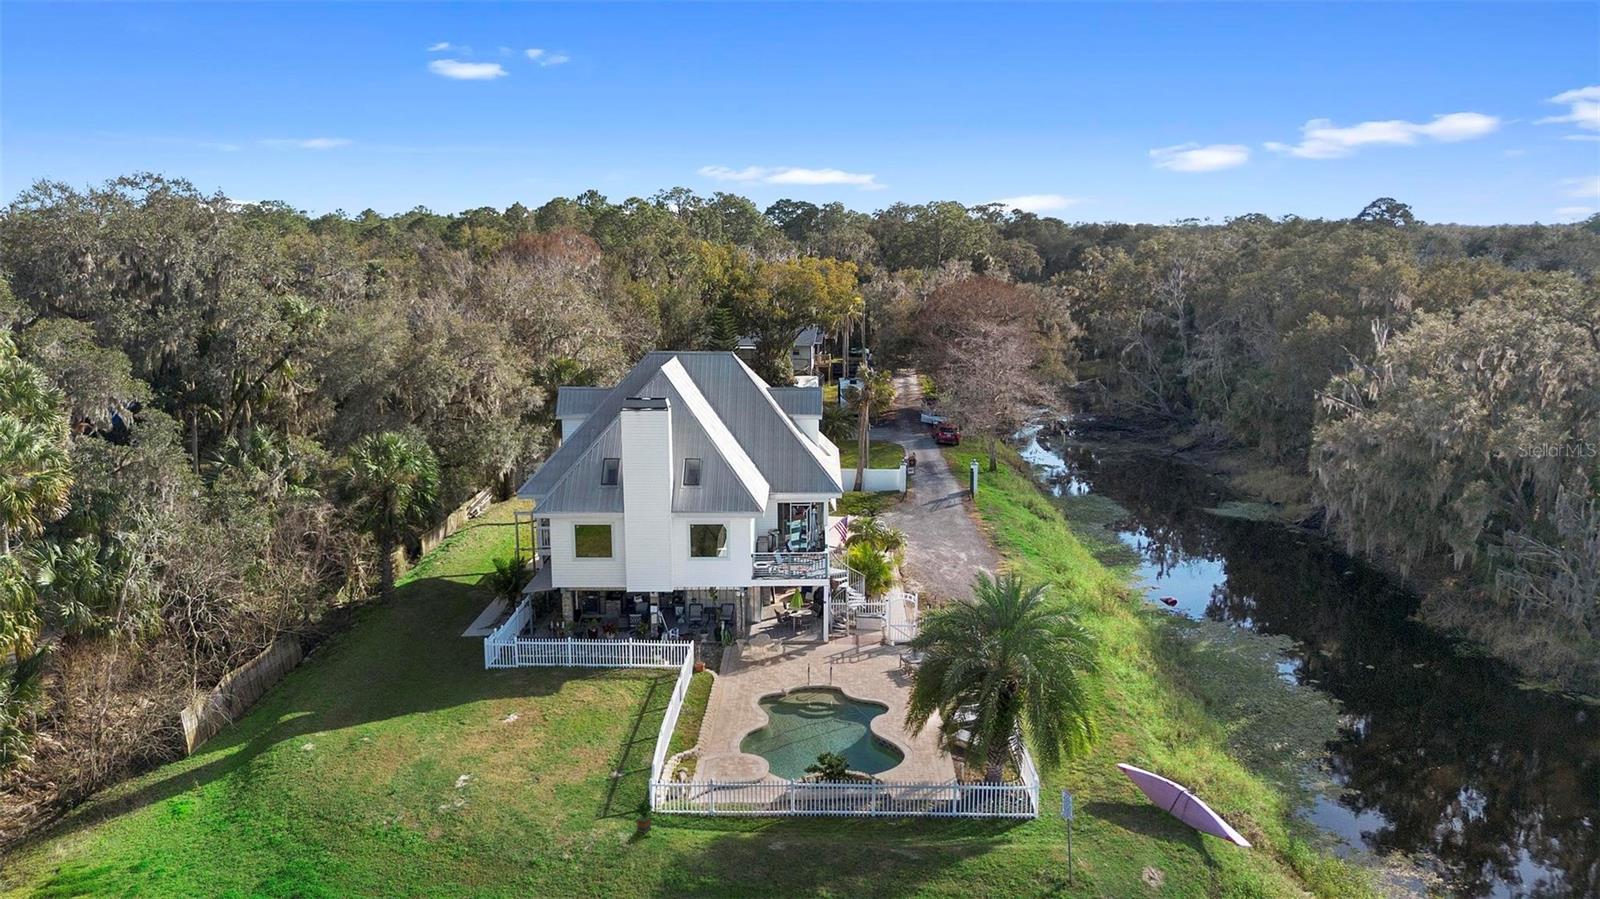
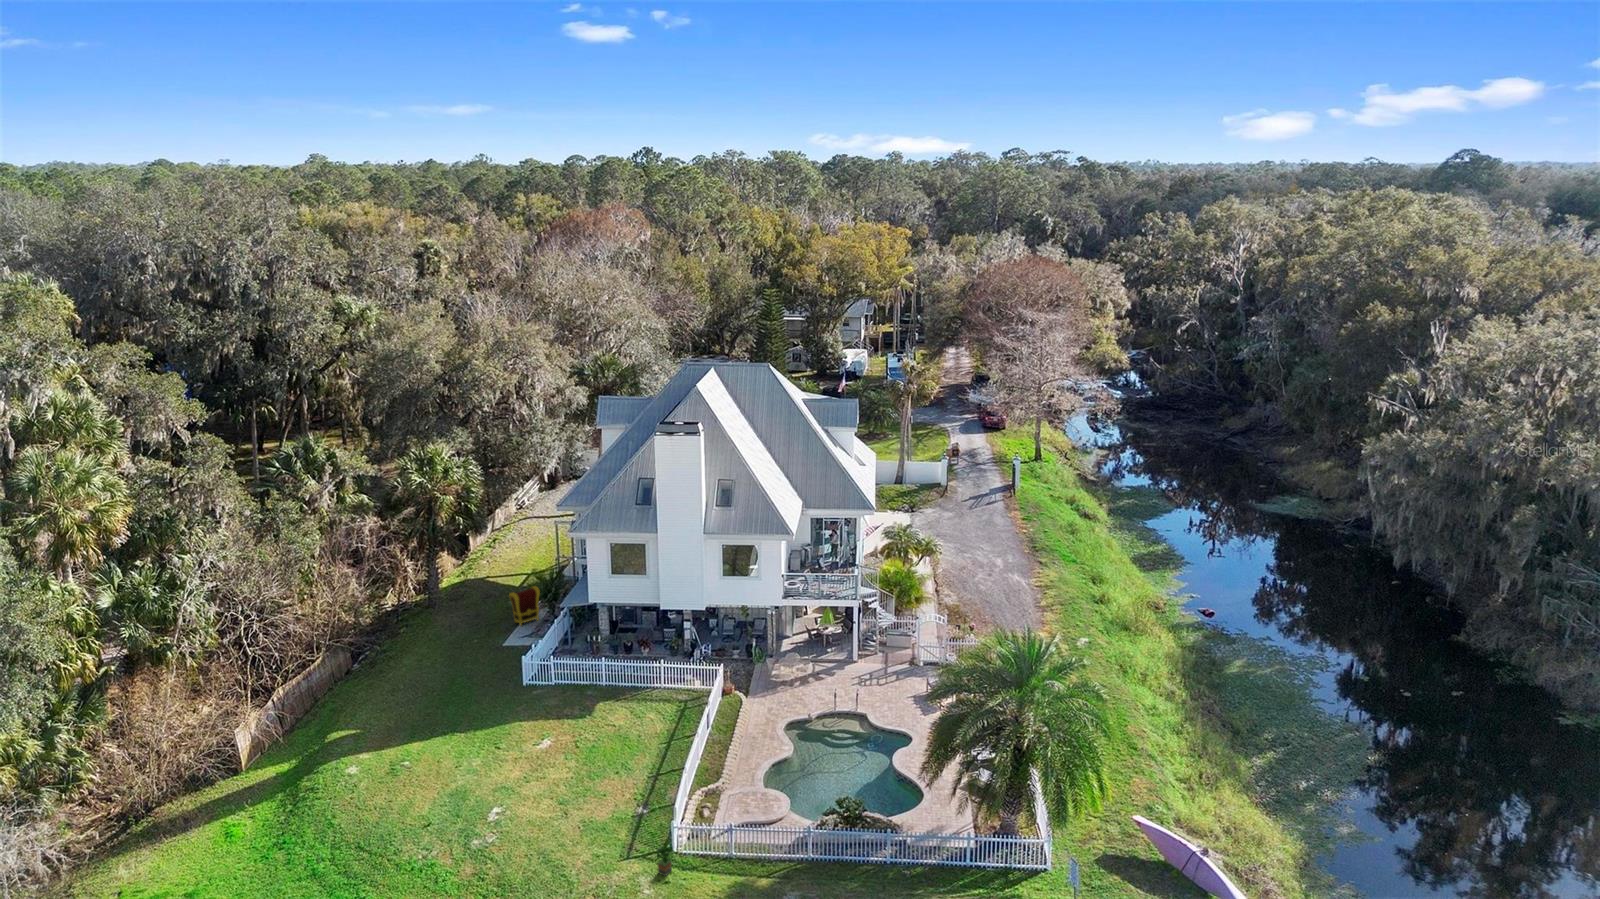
armchair: none [469,577,501,618] -> present [509,586,540,625]

